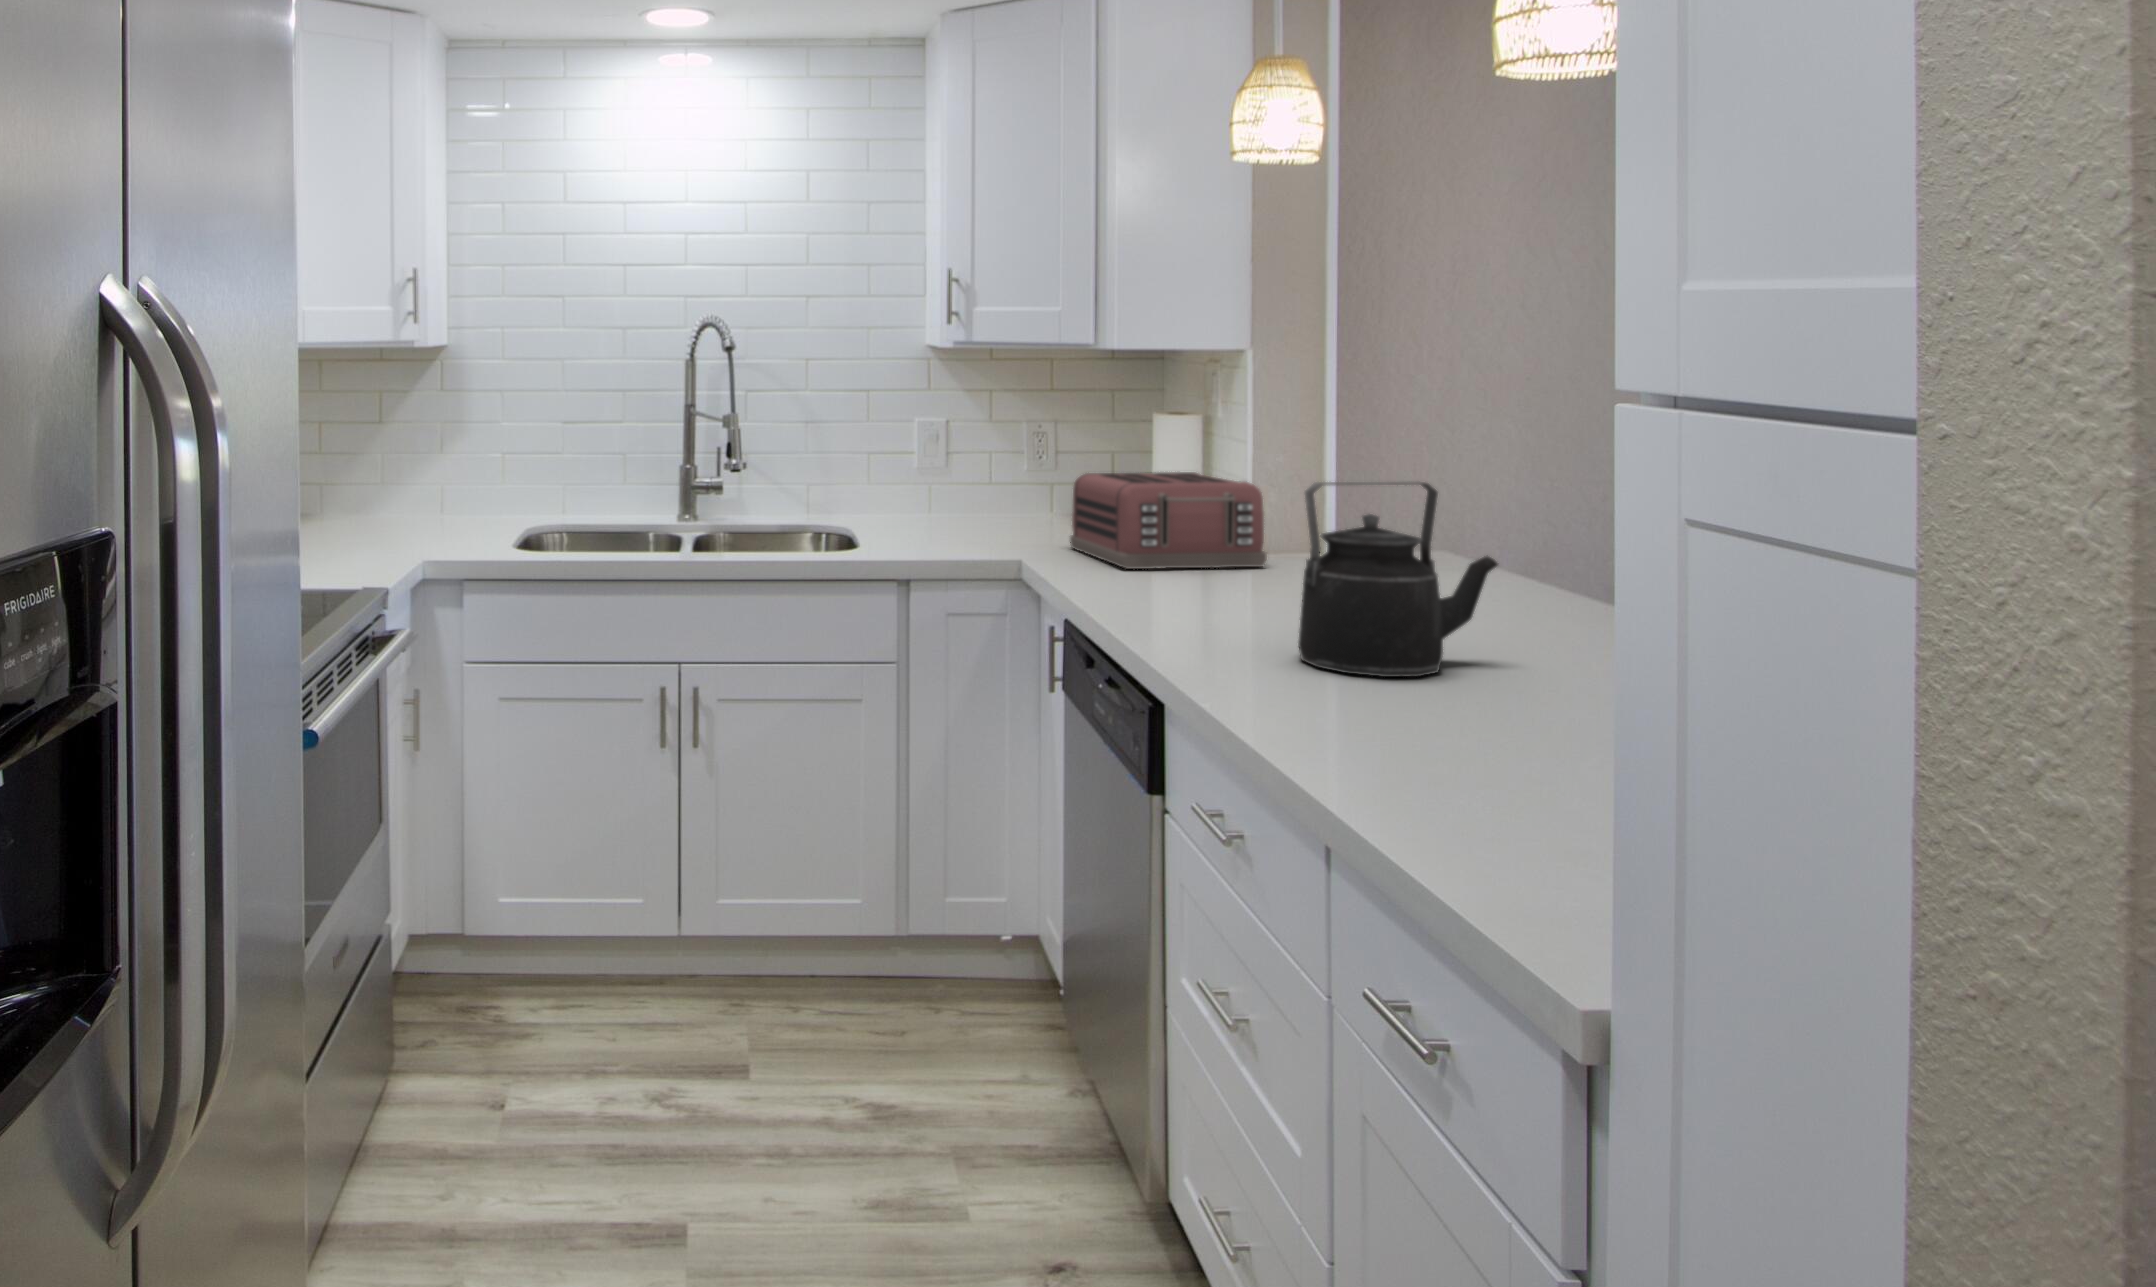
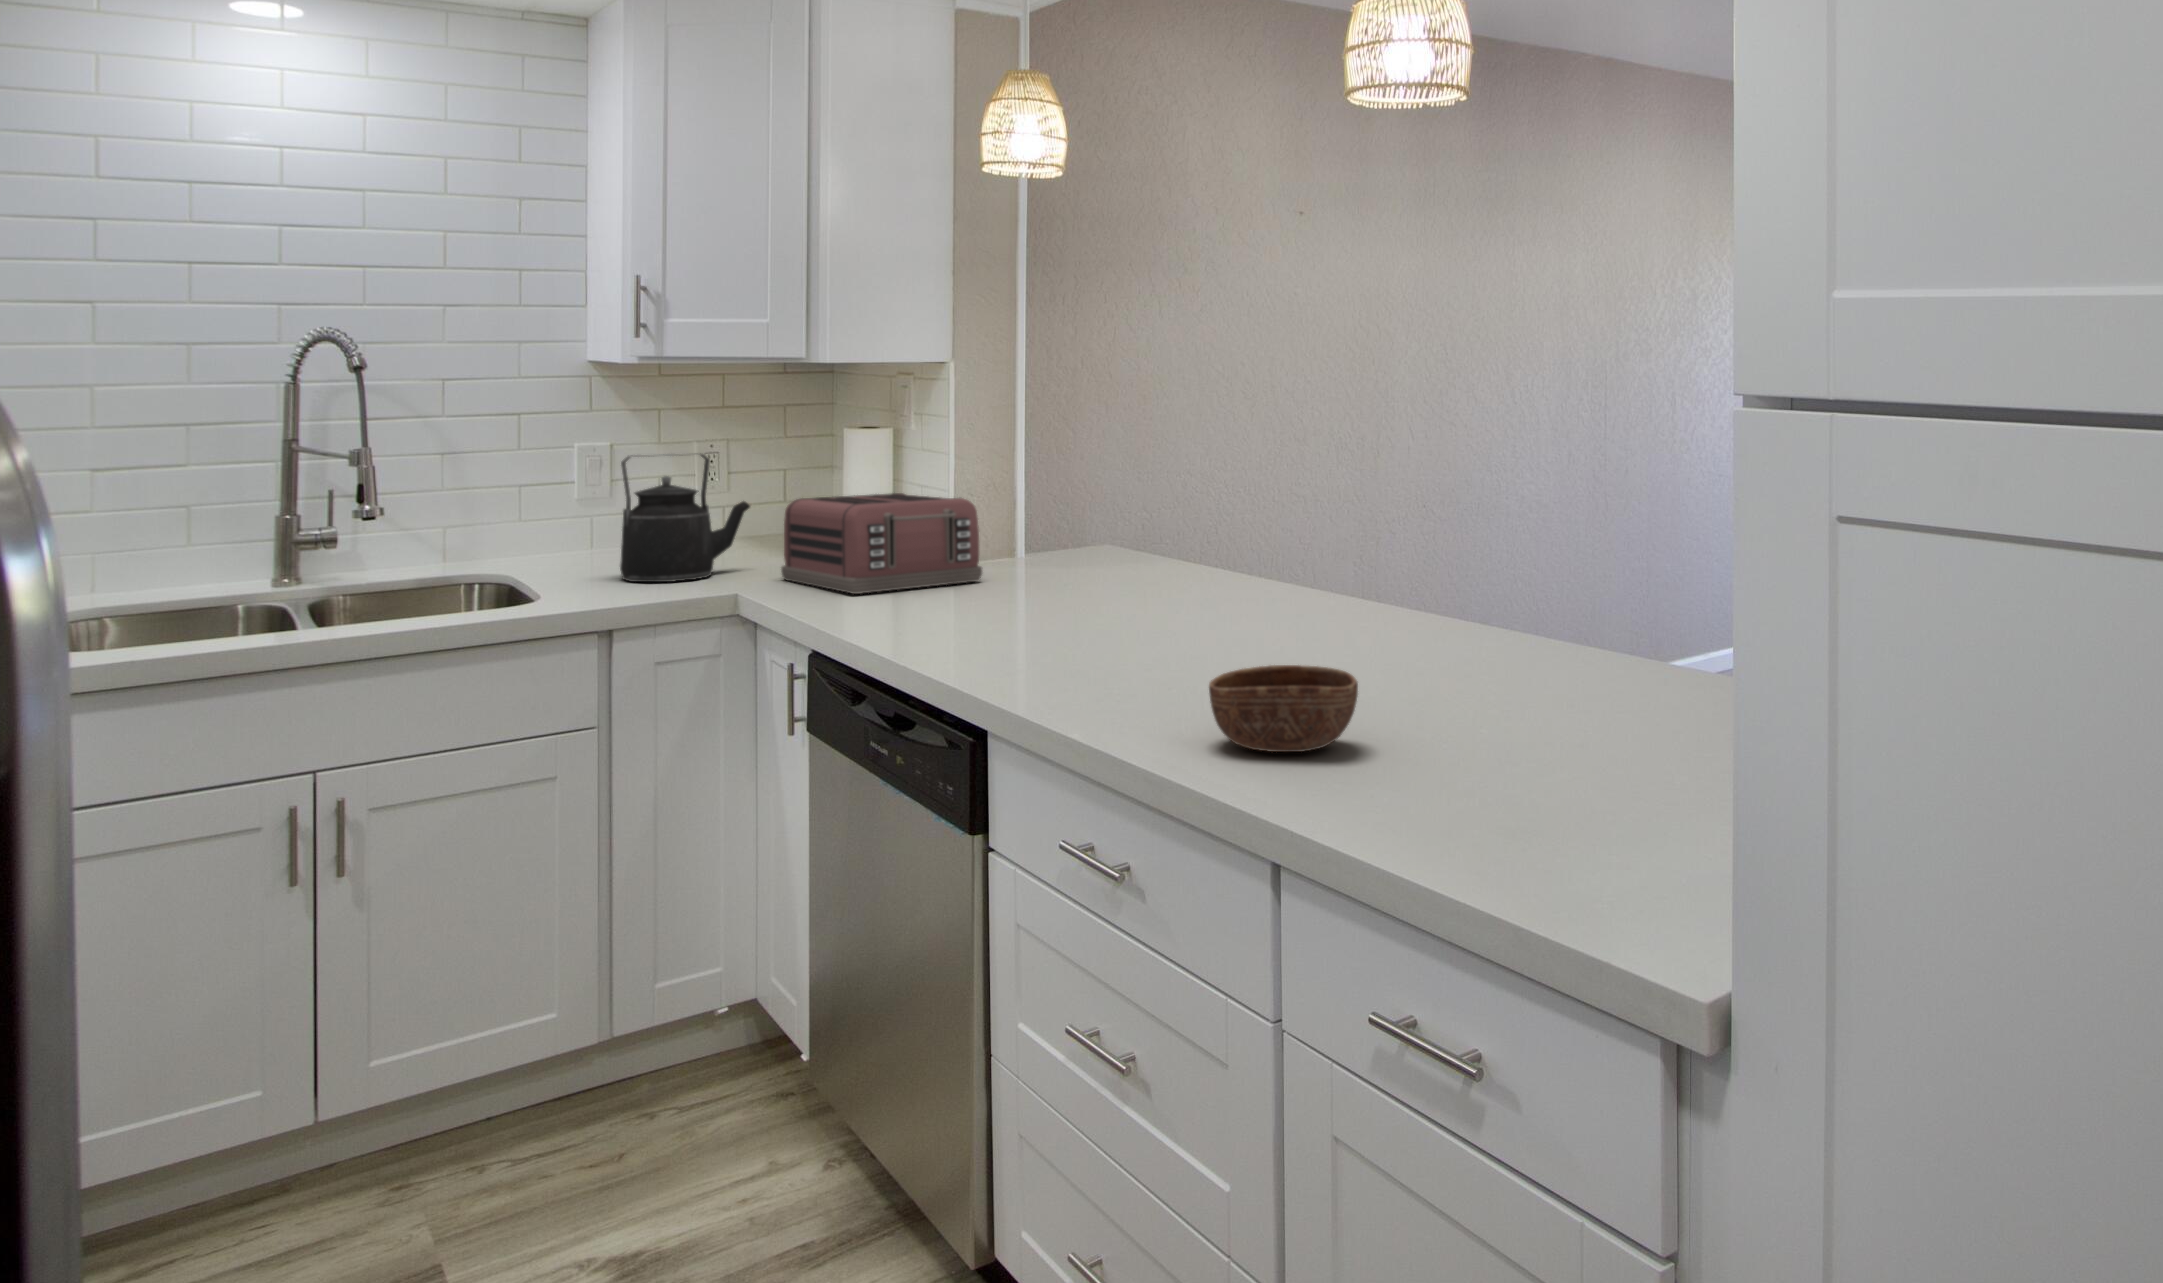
kettle: present [1298,482,1498,677] -> present [620,453,750,582]
bowl: none [1356,691,1530,785] -> present [1209,665,1358,752]

